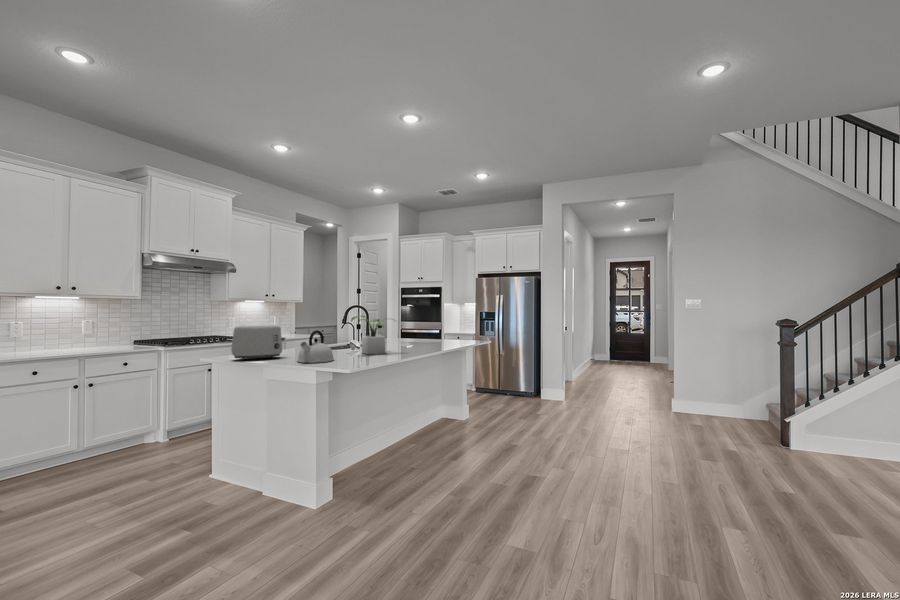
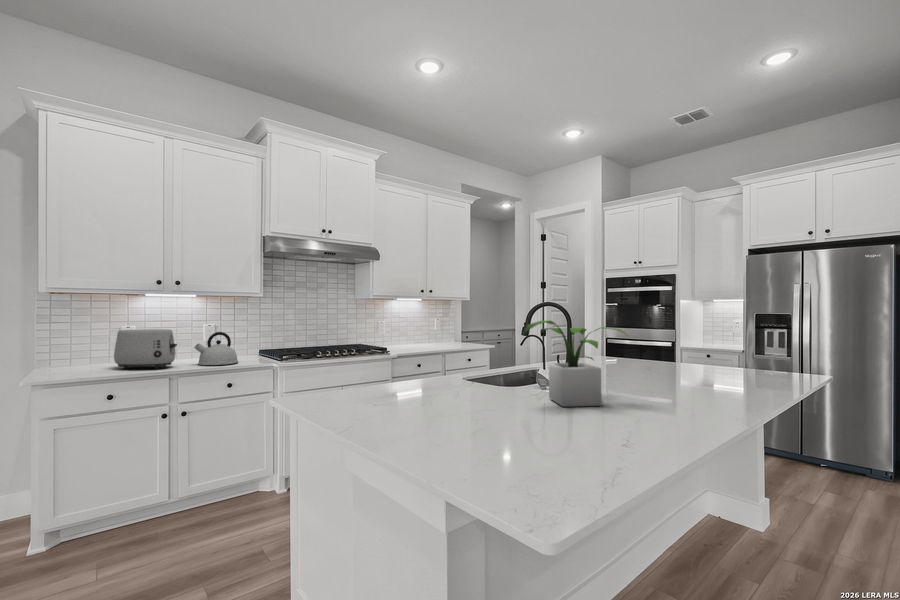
toaster: present [231,326,285,360] -> present [114,329,177,369]
kettle: present [298,330,334,363] -> present [194,332,238,365]

